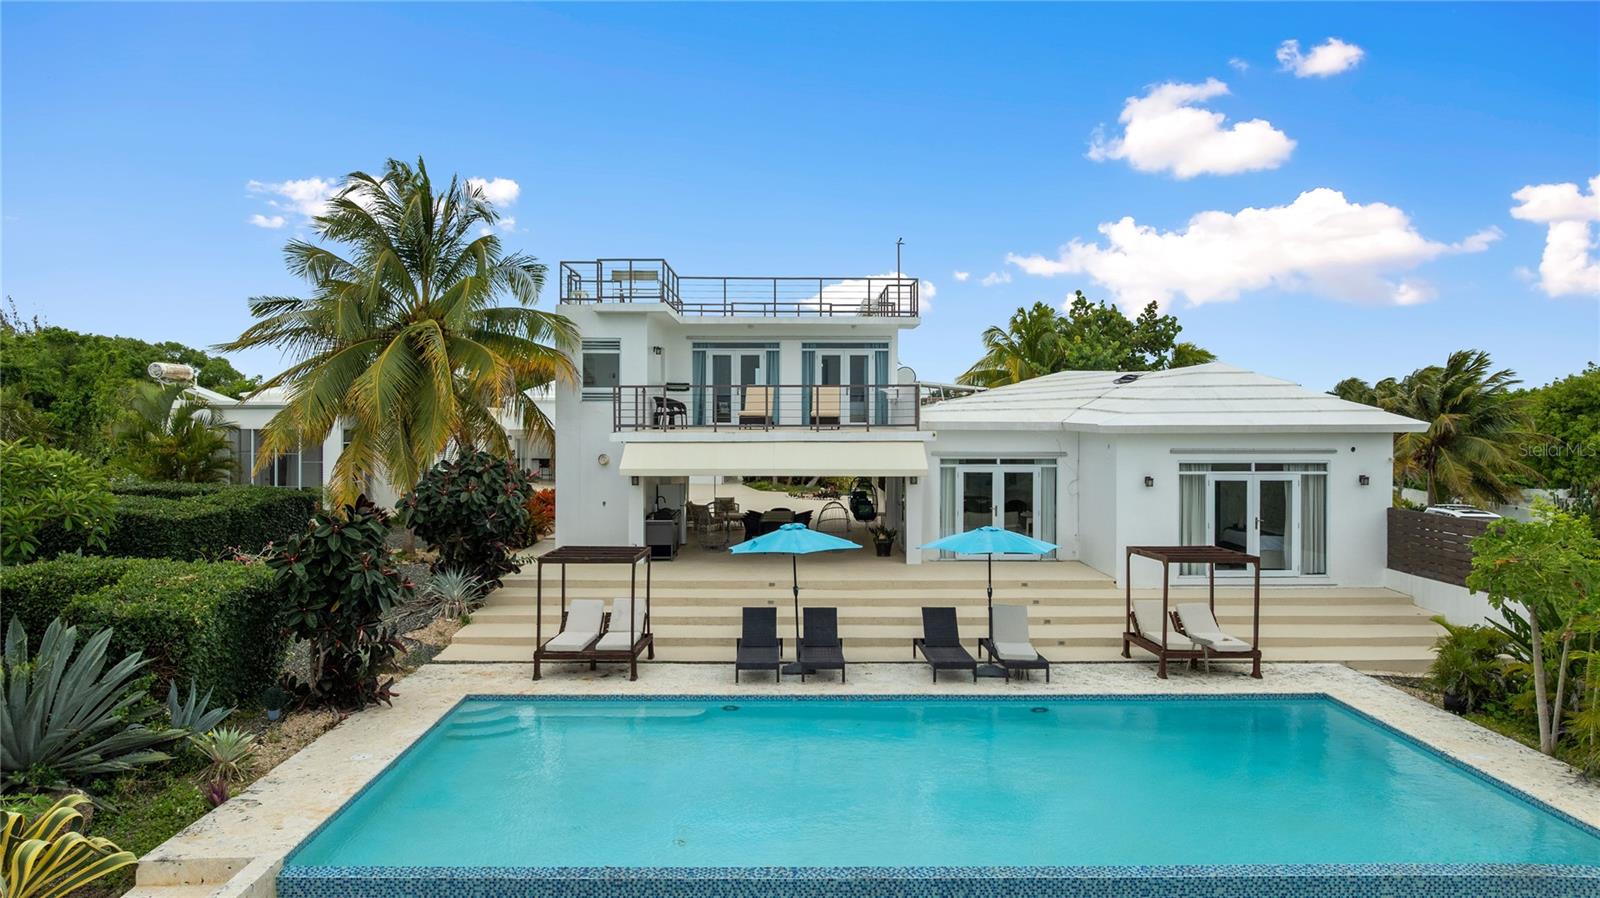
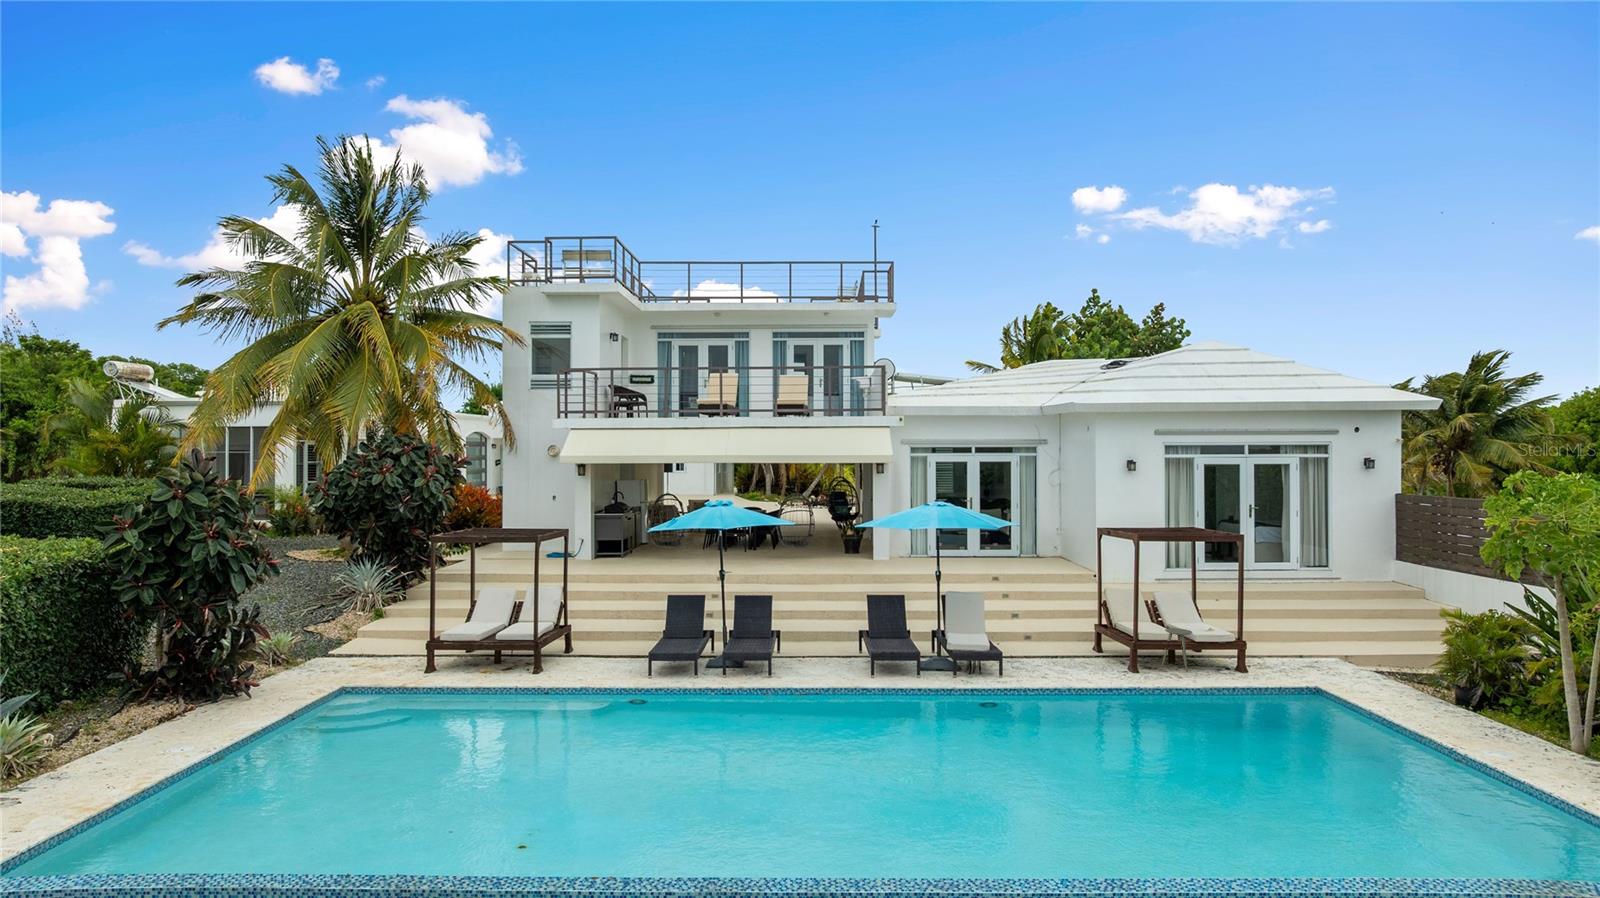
potted plant: present [262,688,286,720] -> none [93,674,124,711]

